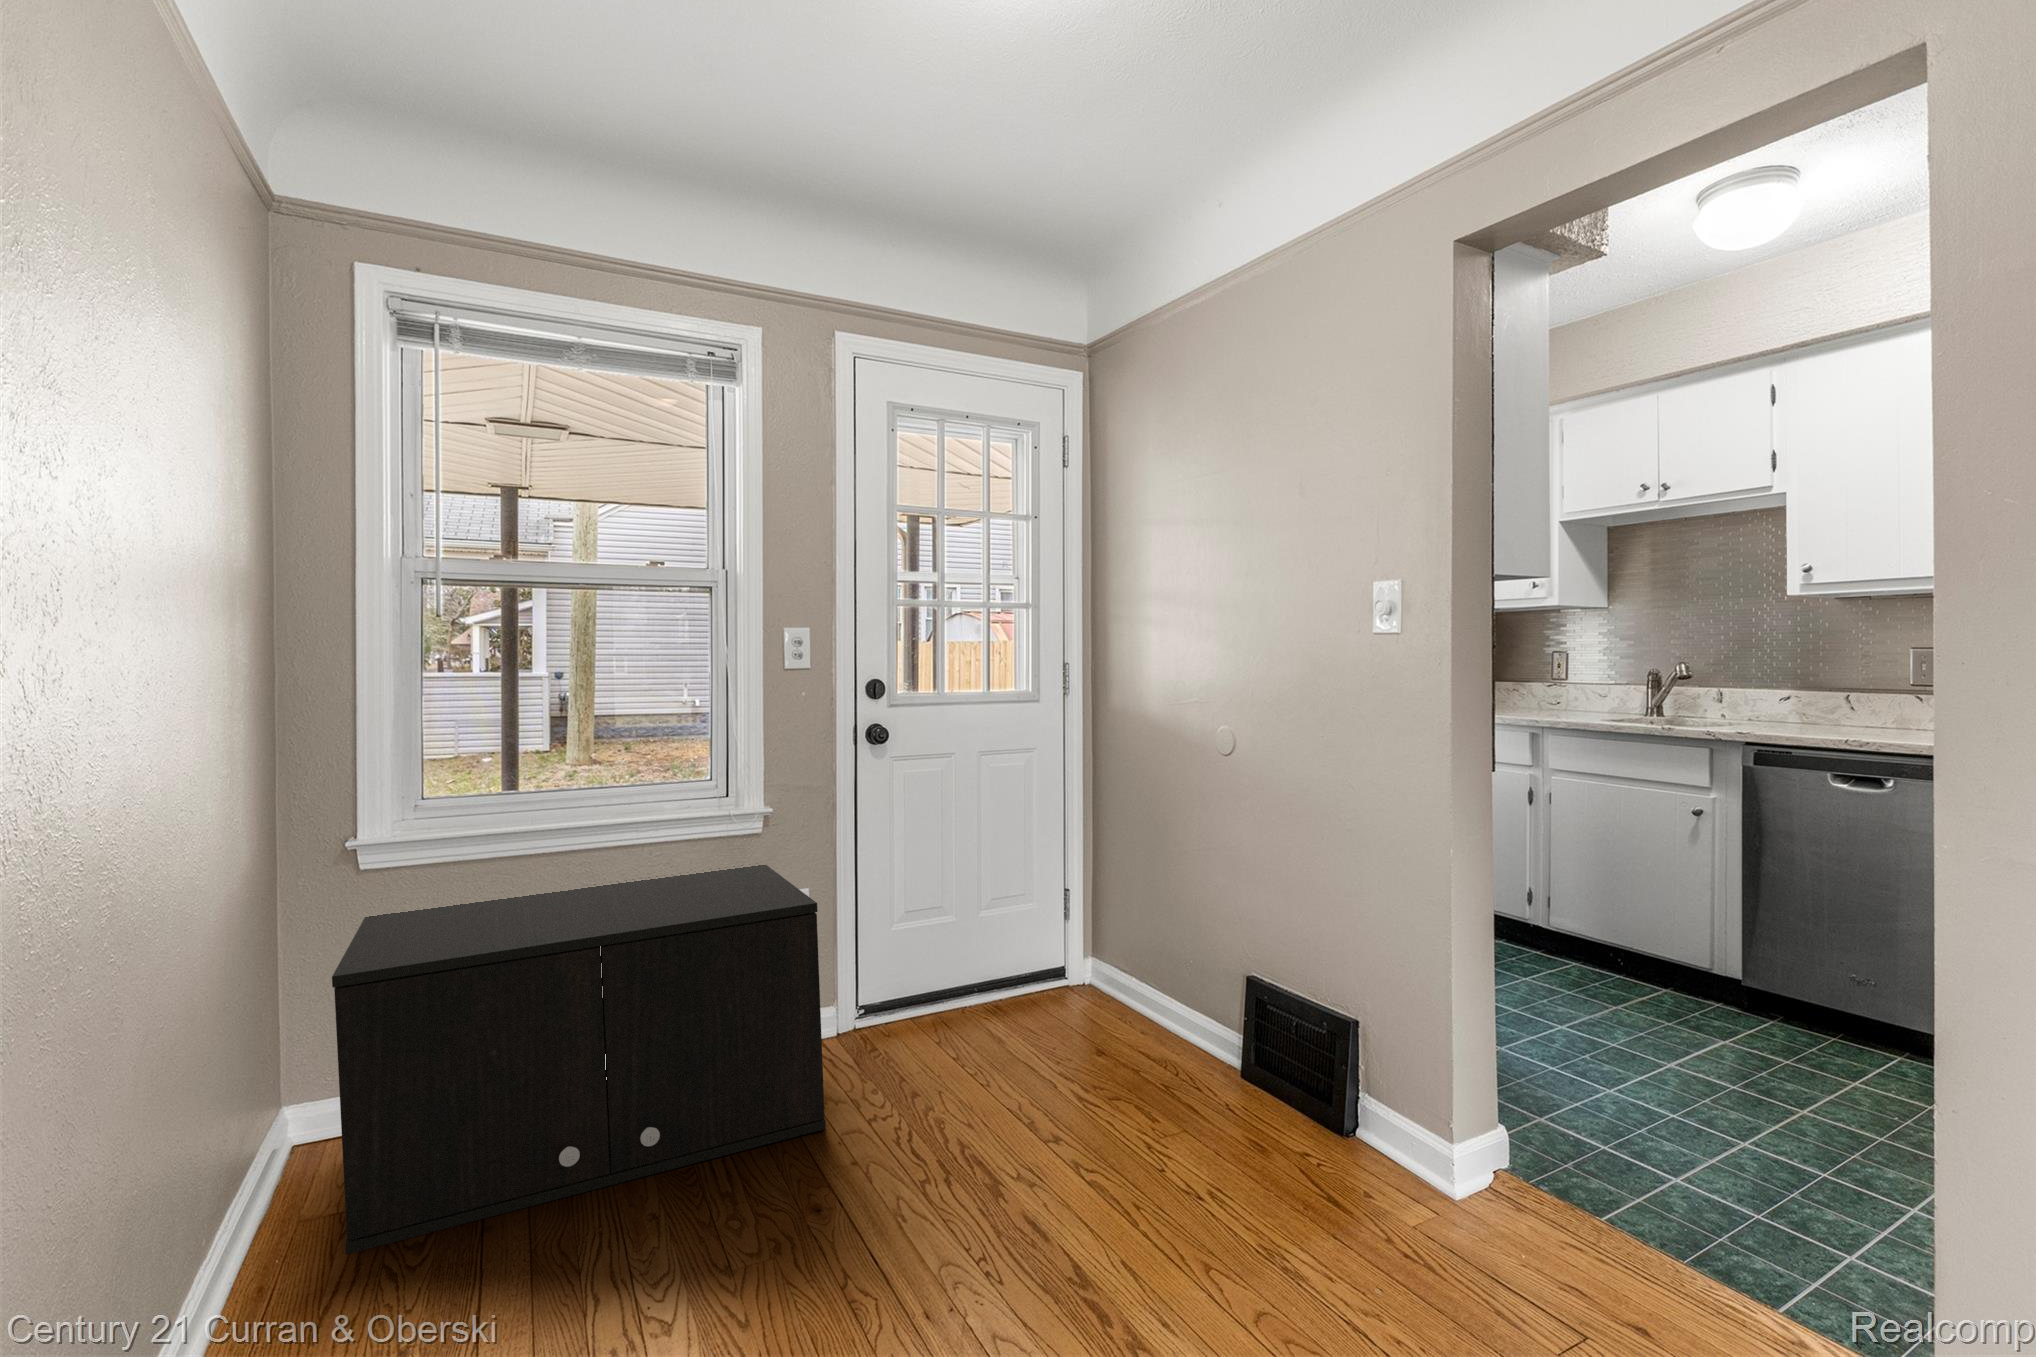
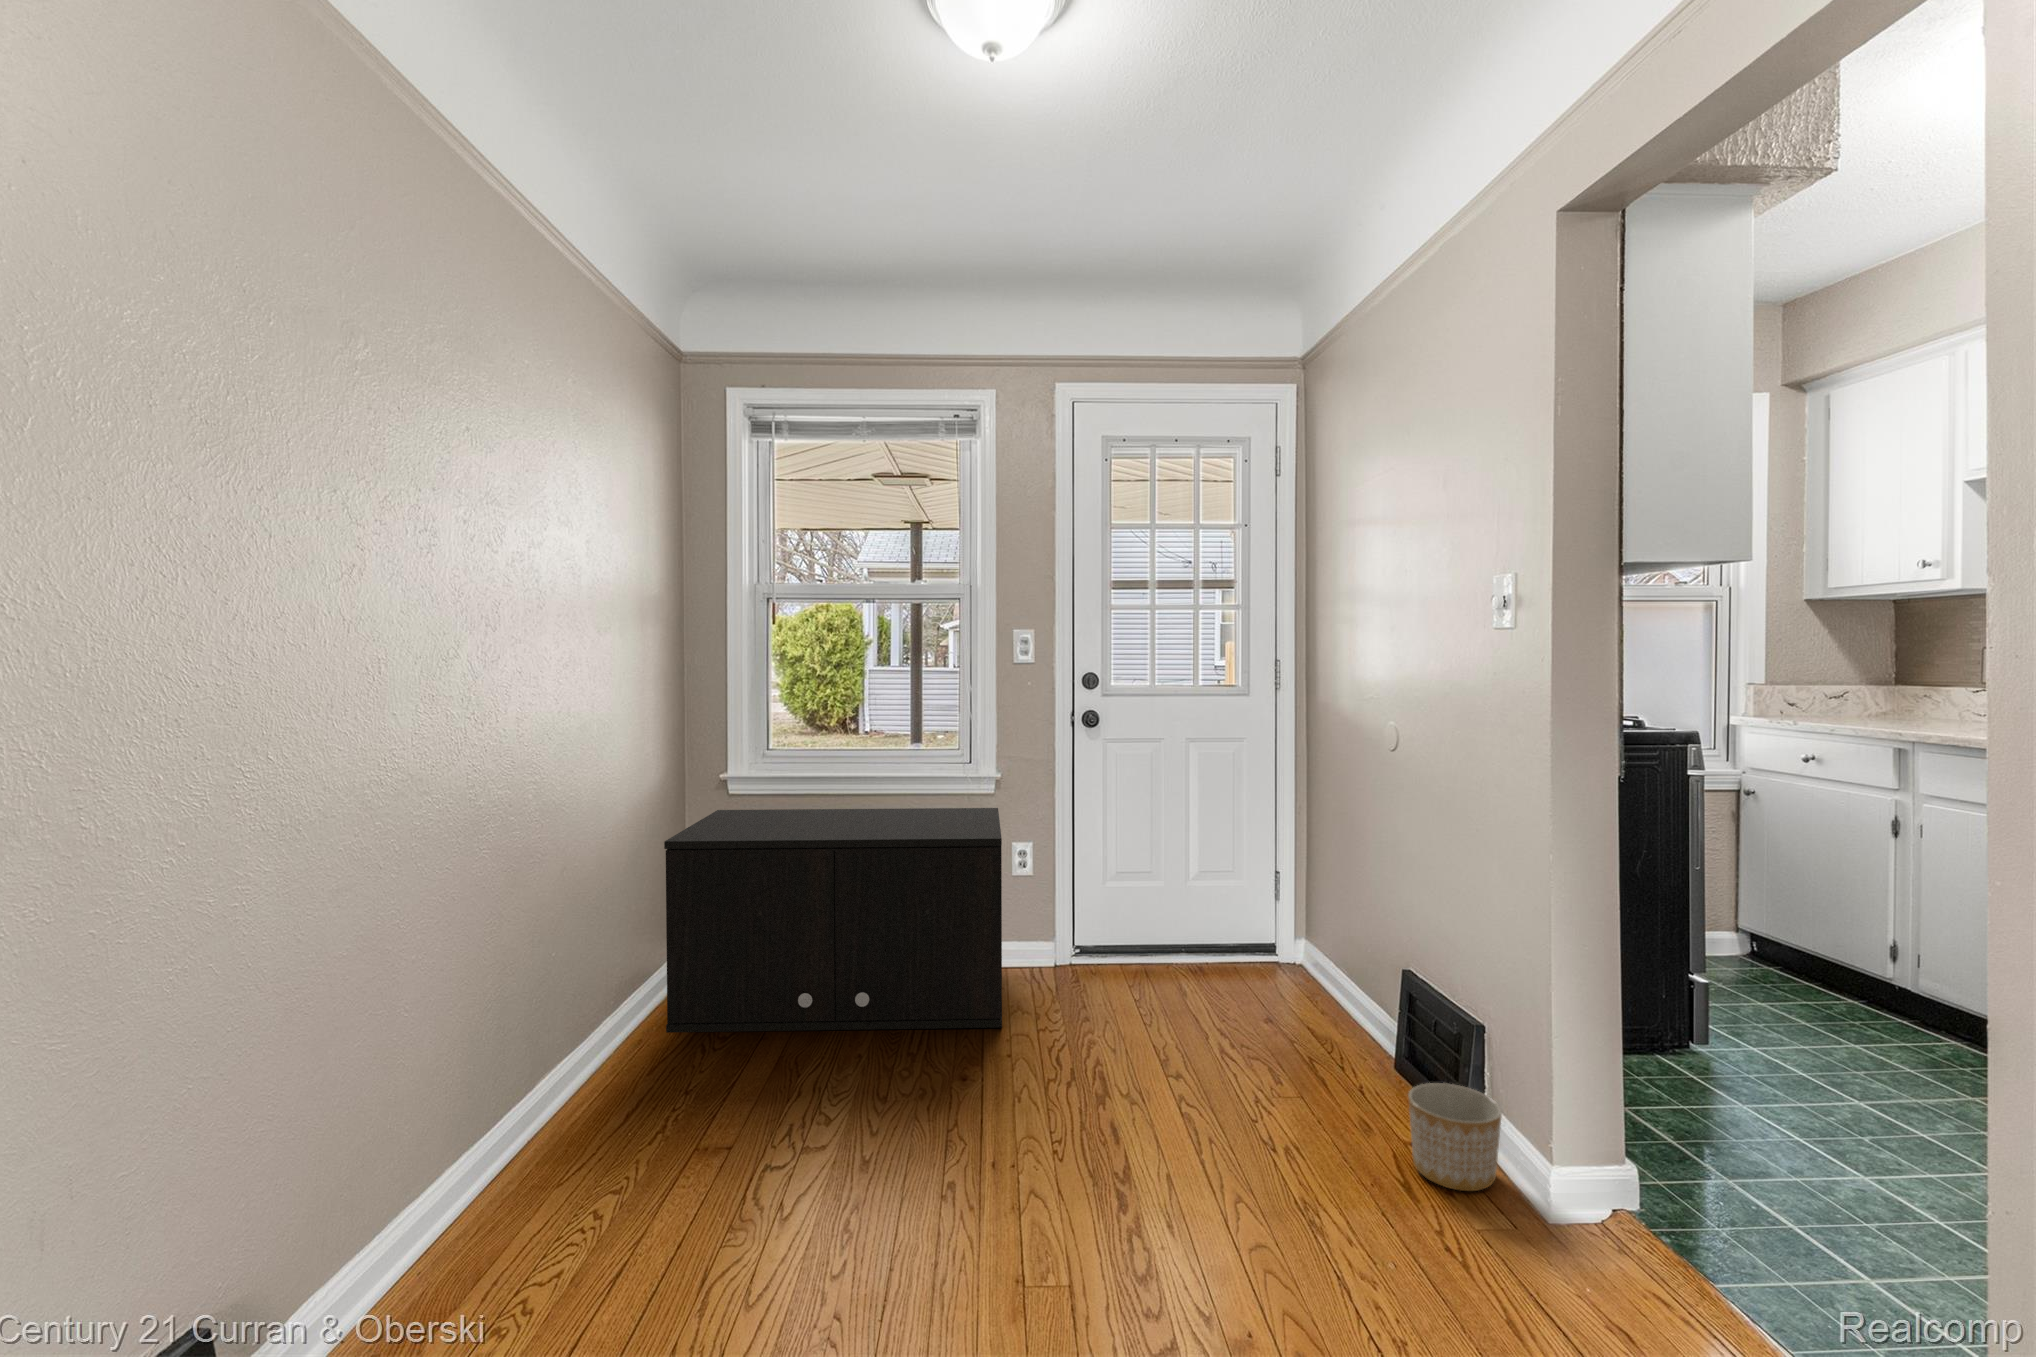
planter: none [1312,1088,1400,1192] -> present [1408,1083,1502,1191]

